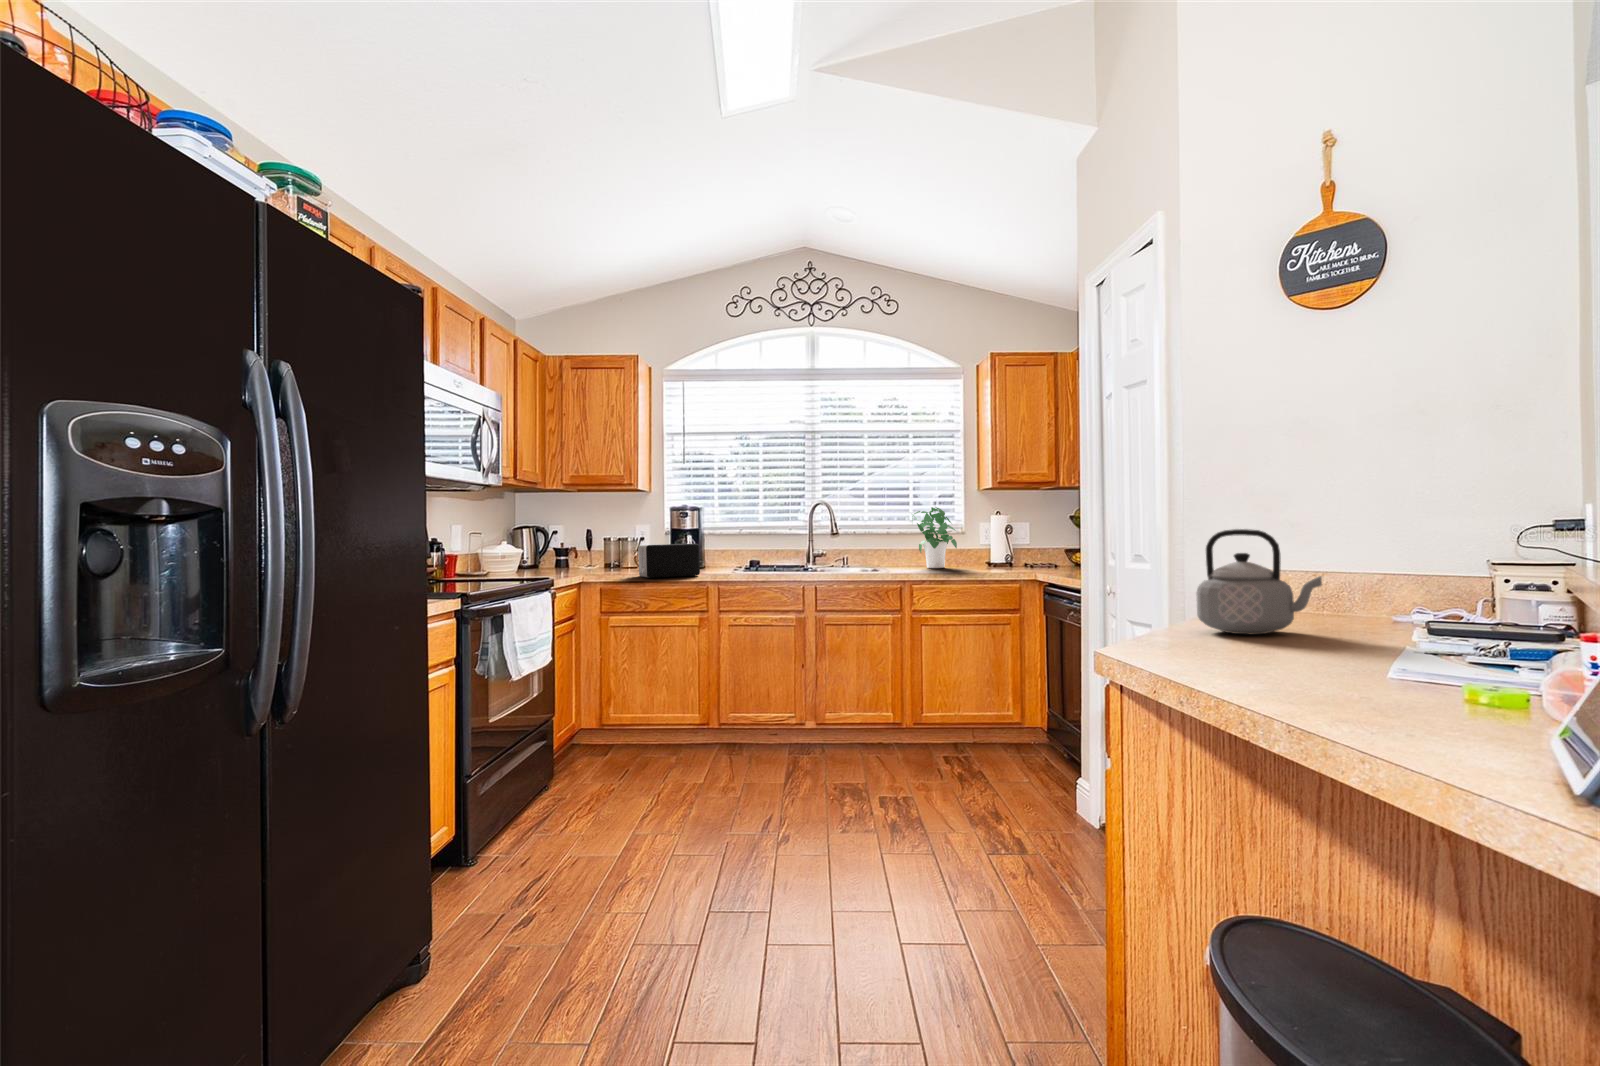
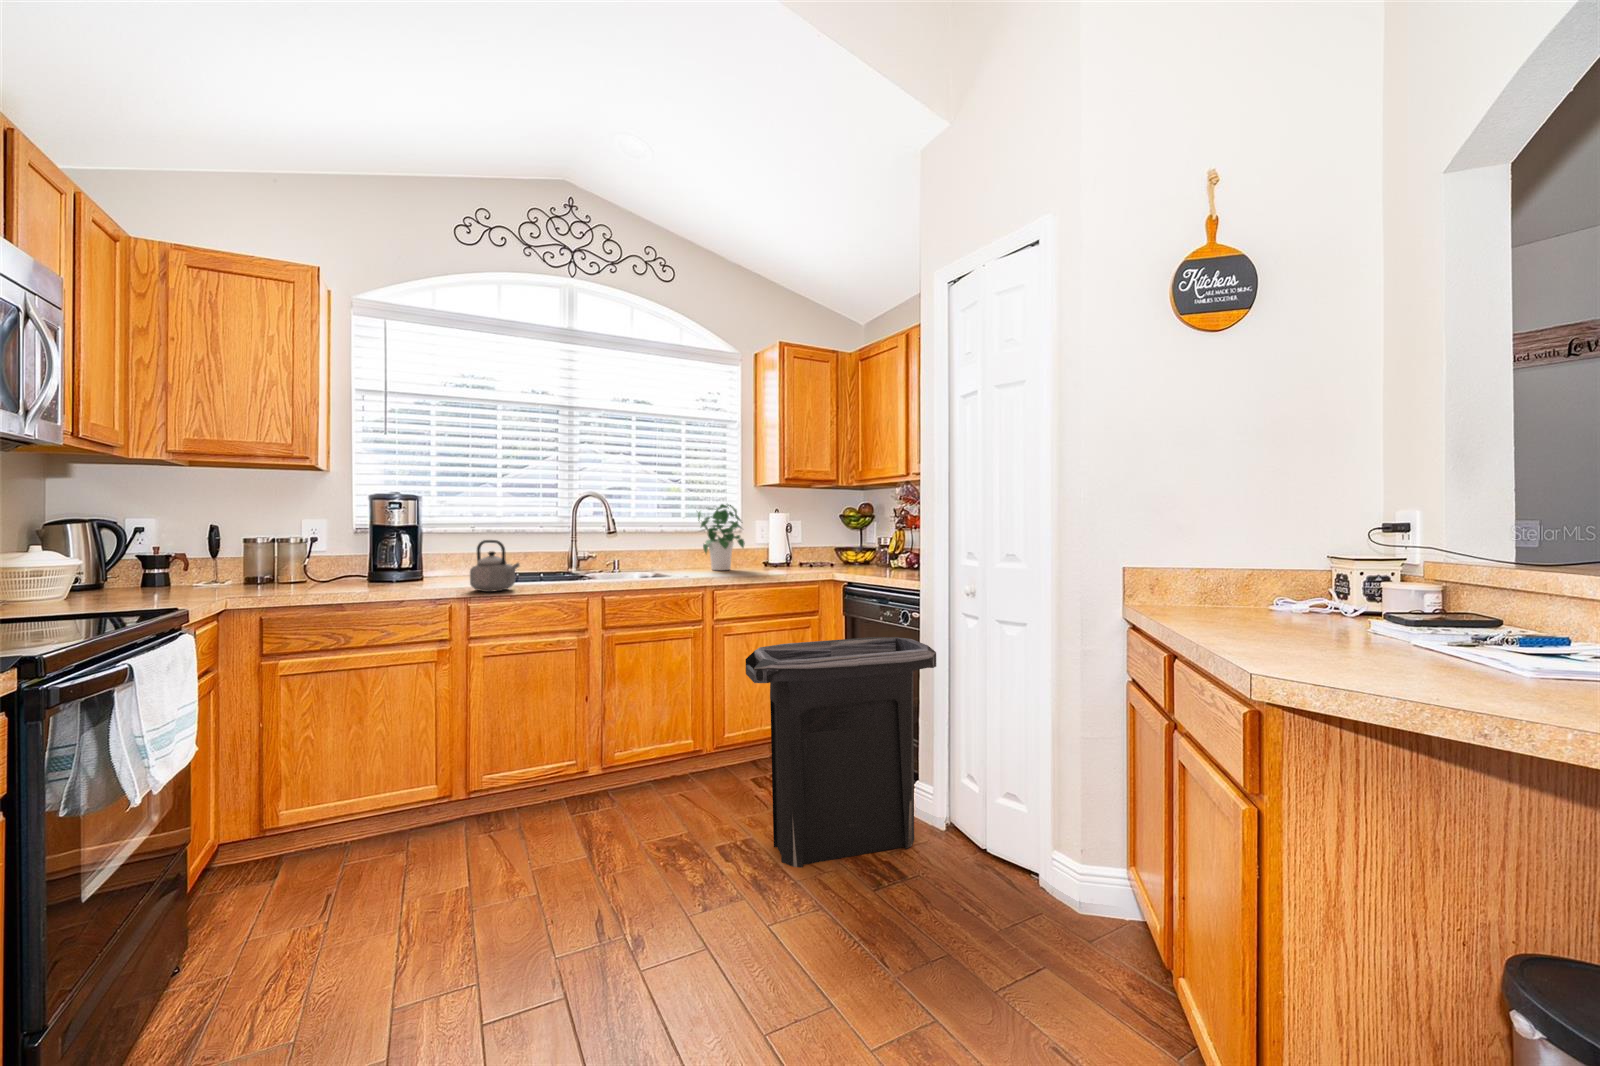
teapot: present [1196,529,1322,634] -> present [470,540,519,592]
toaster: present [636,544,700,578] -> none [328,546,435,599]
trash can: none [895,625,1072,819] -> present [746,637,936,868]

